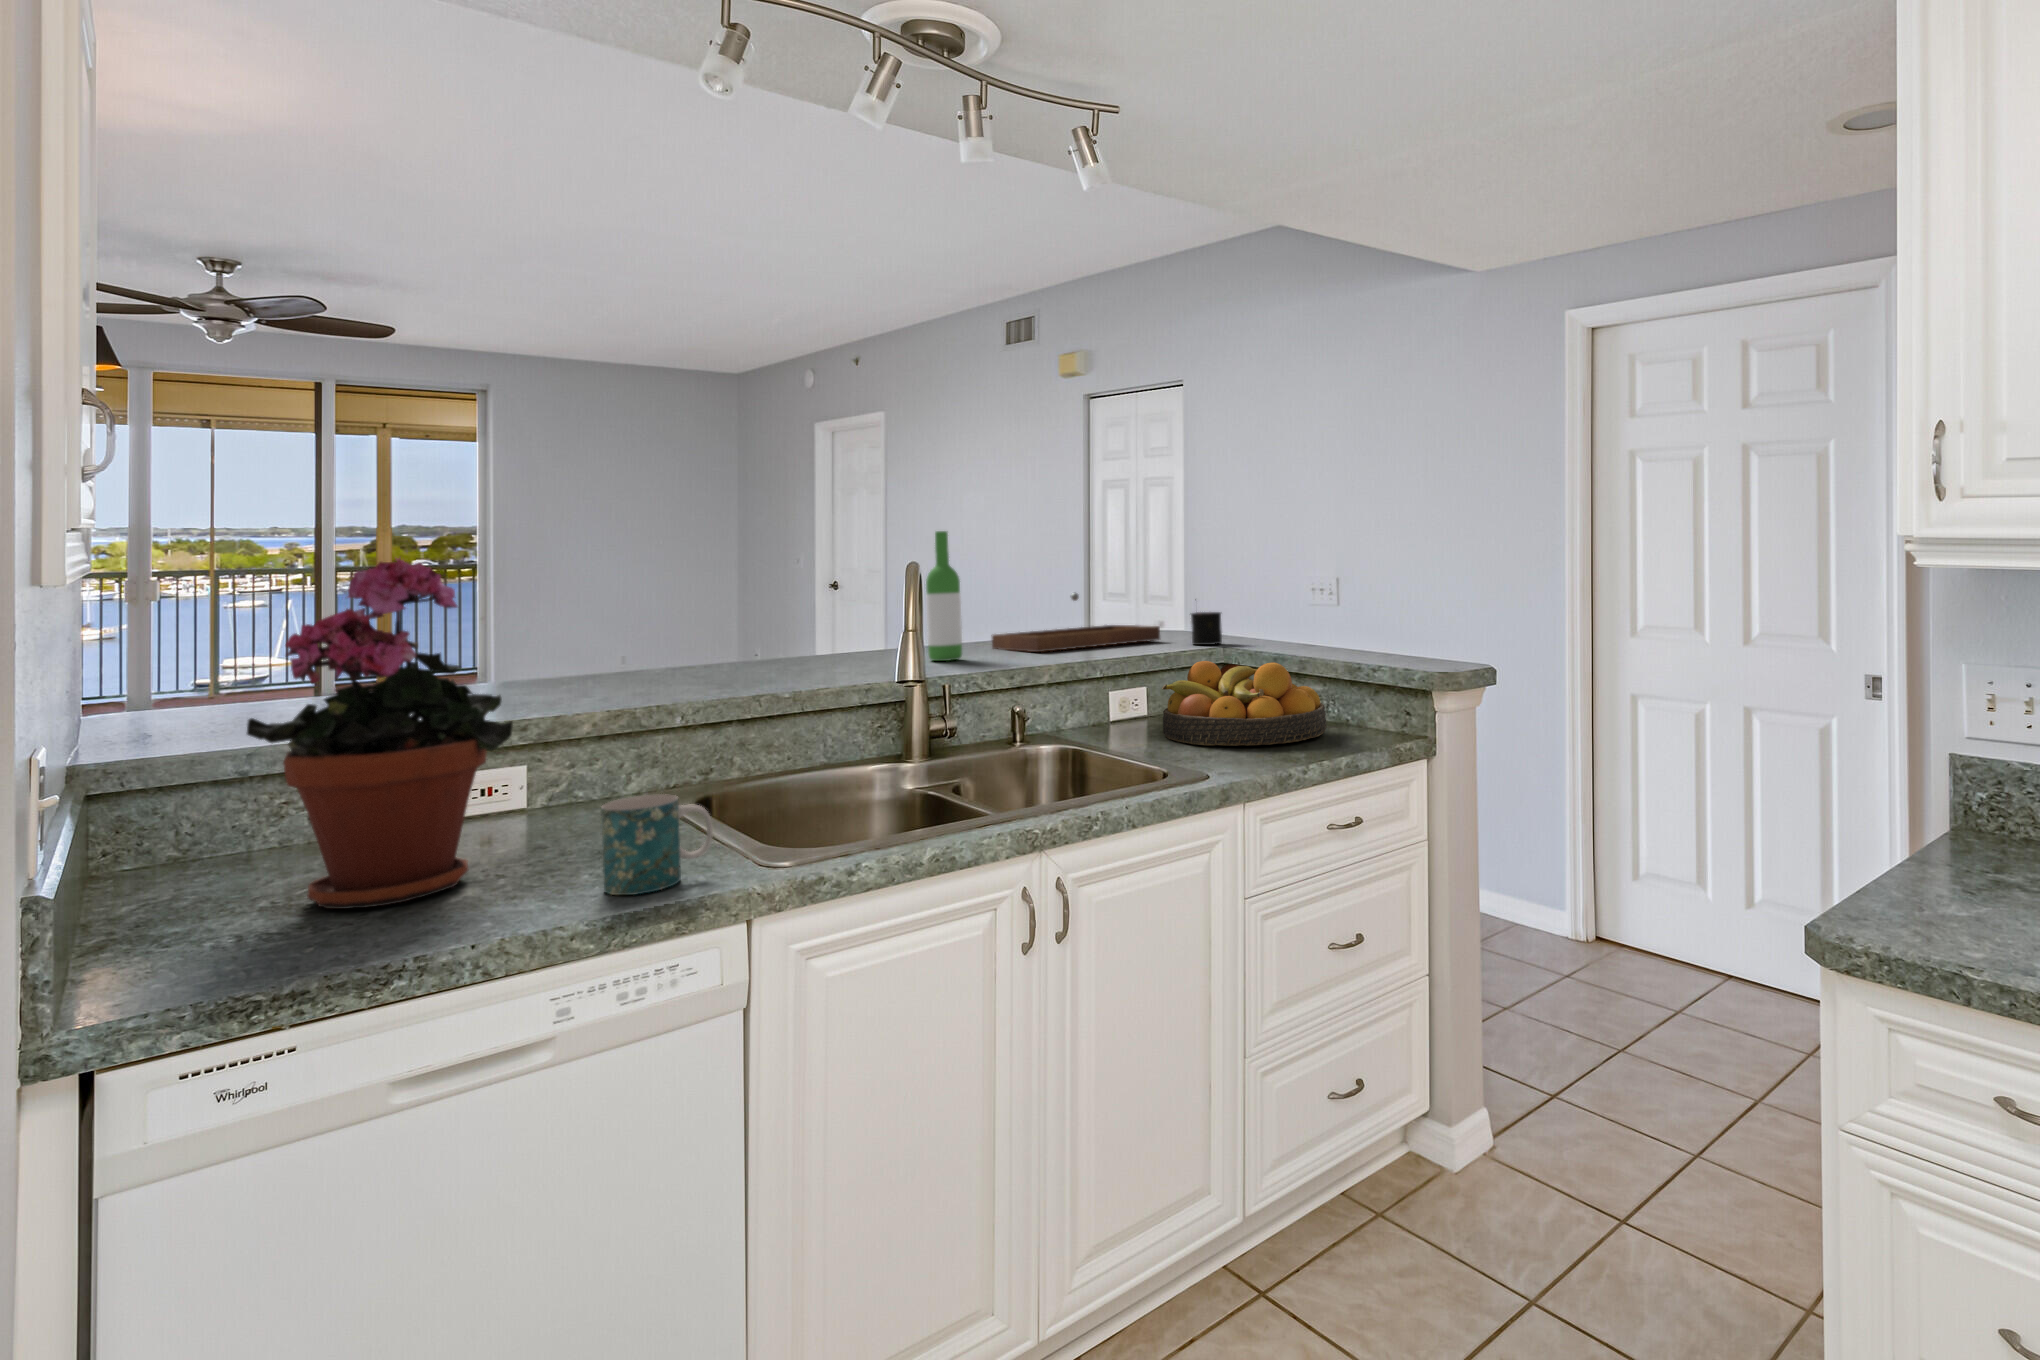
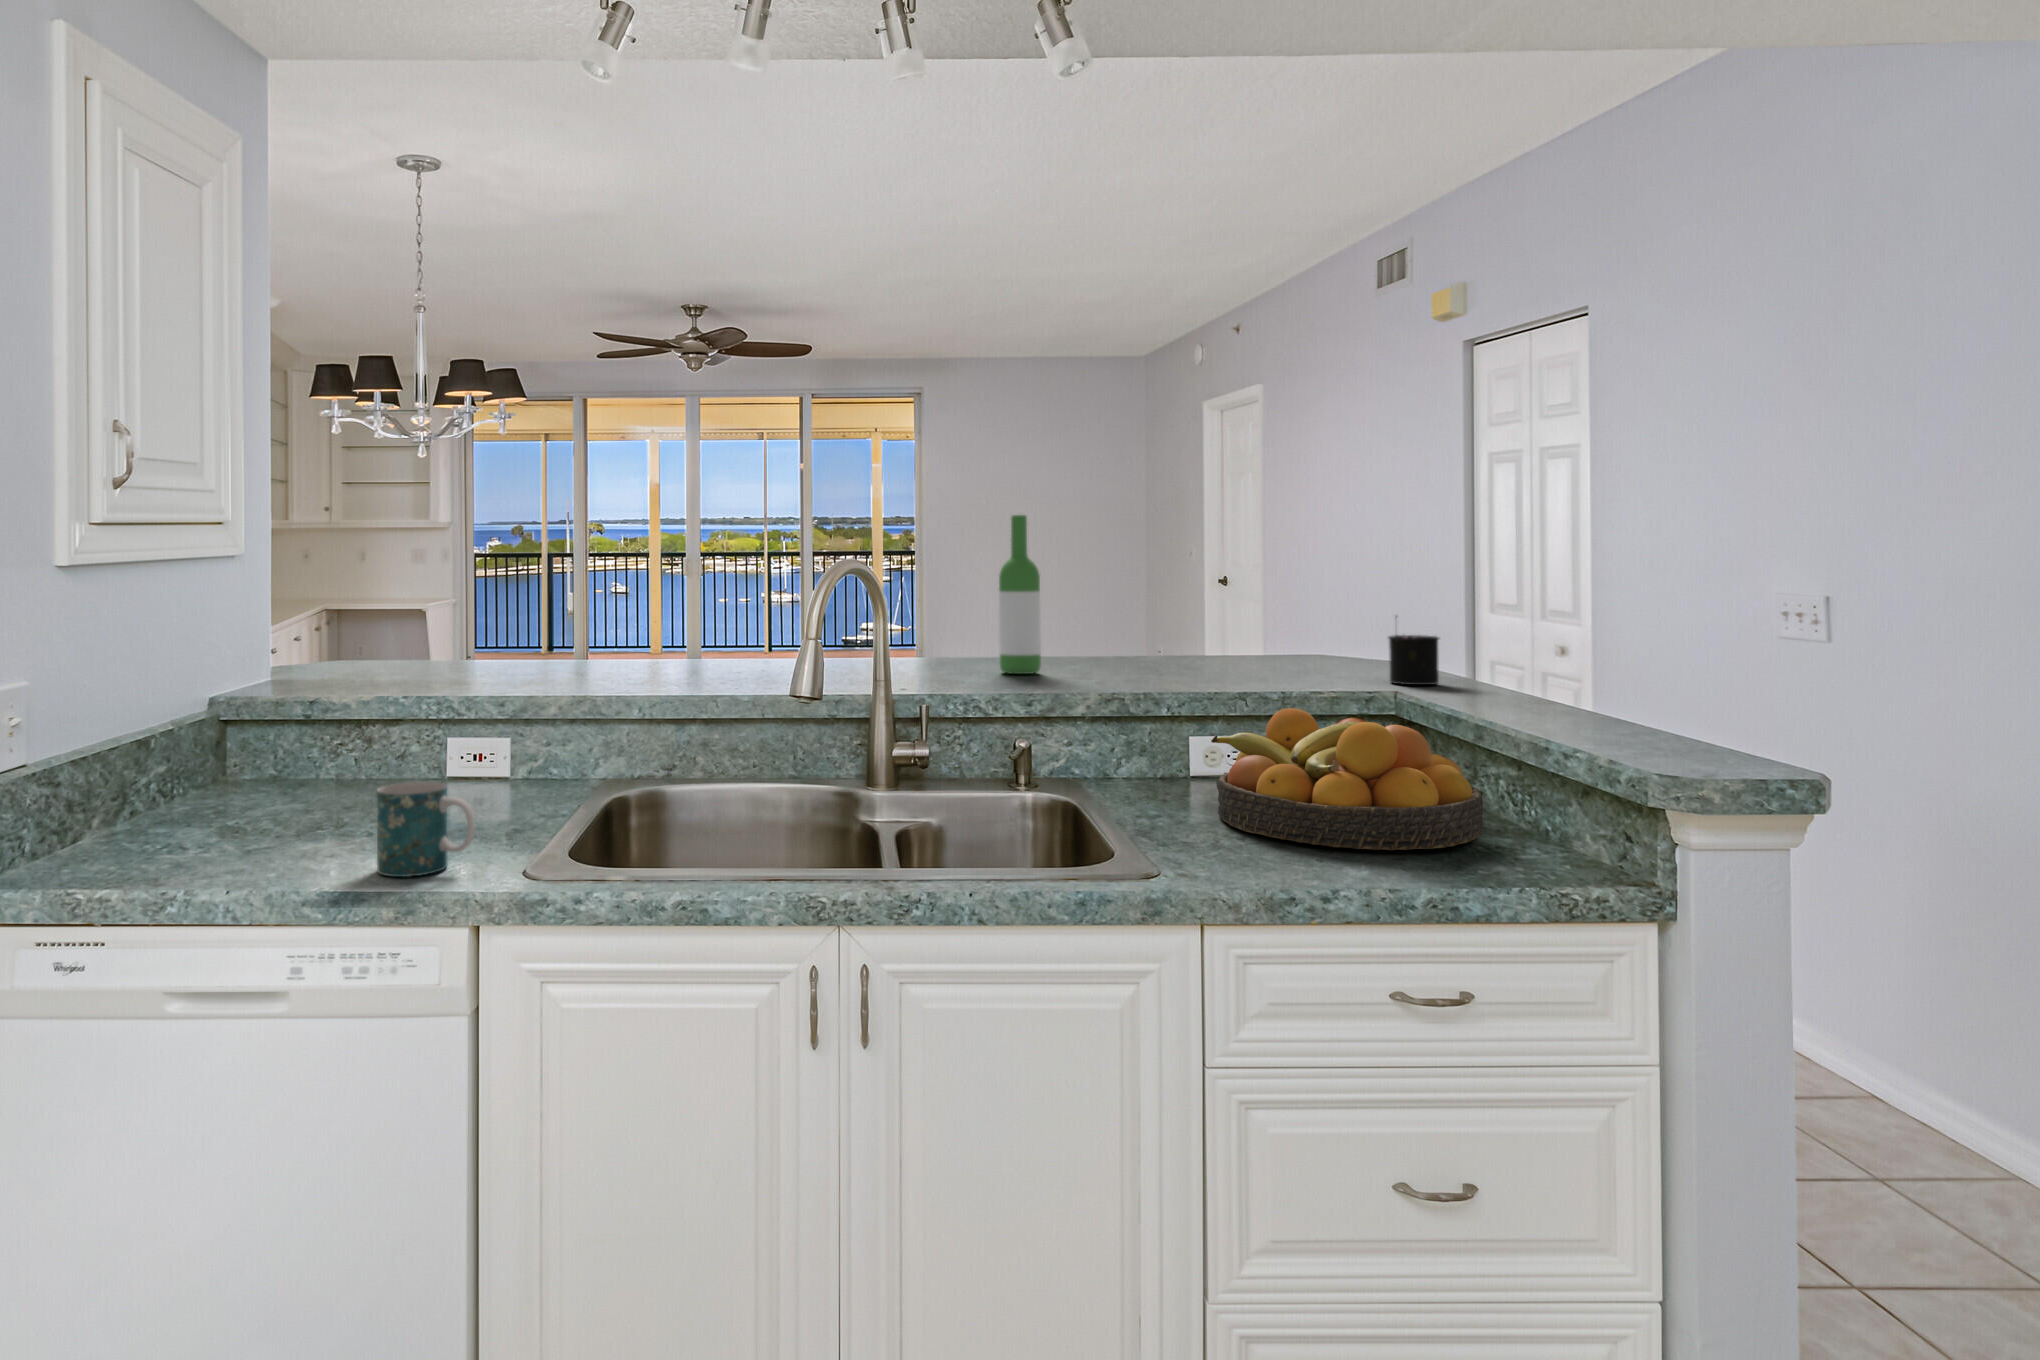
potted plant: present [247,558,513,909] -> none [203,543,391,843]
tray: present [992,593,1160,652] -> none [1122,597,1359,673]

